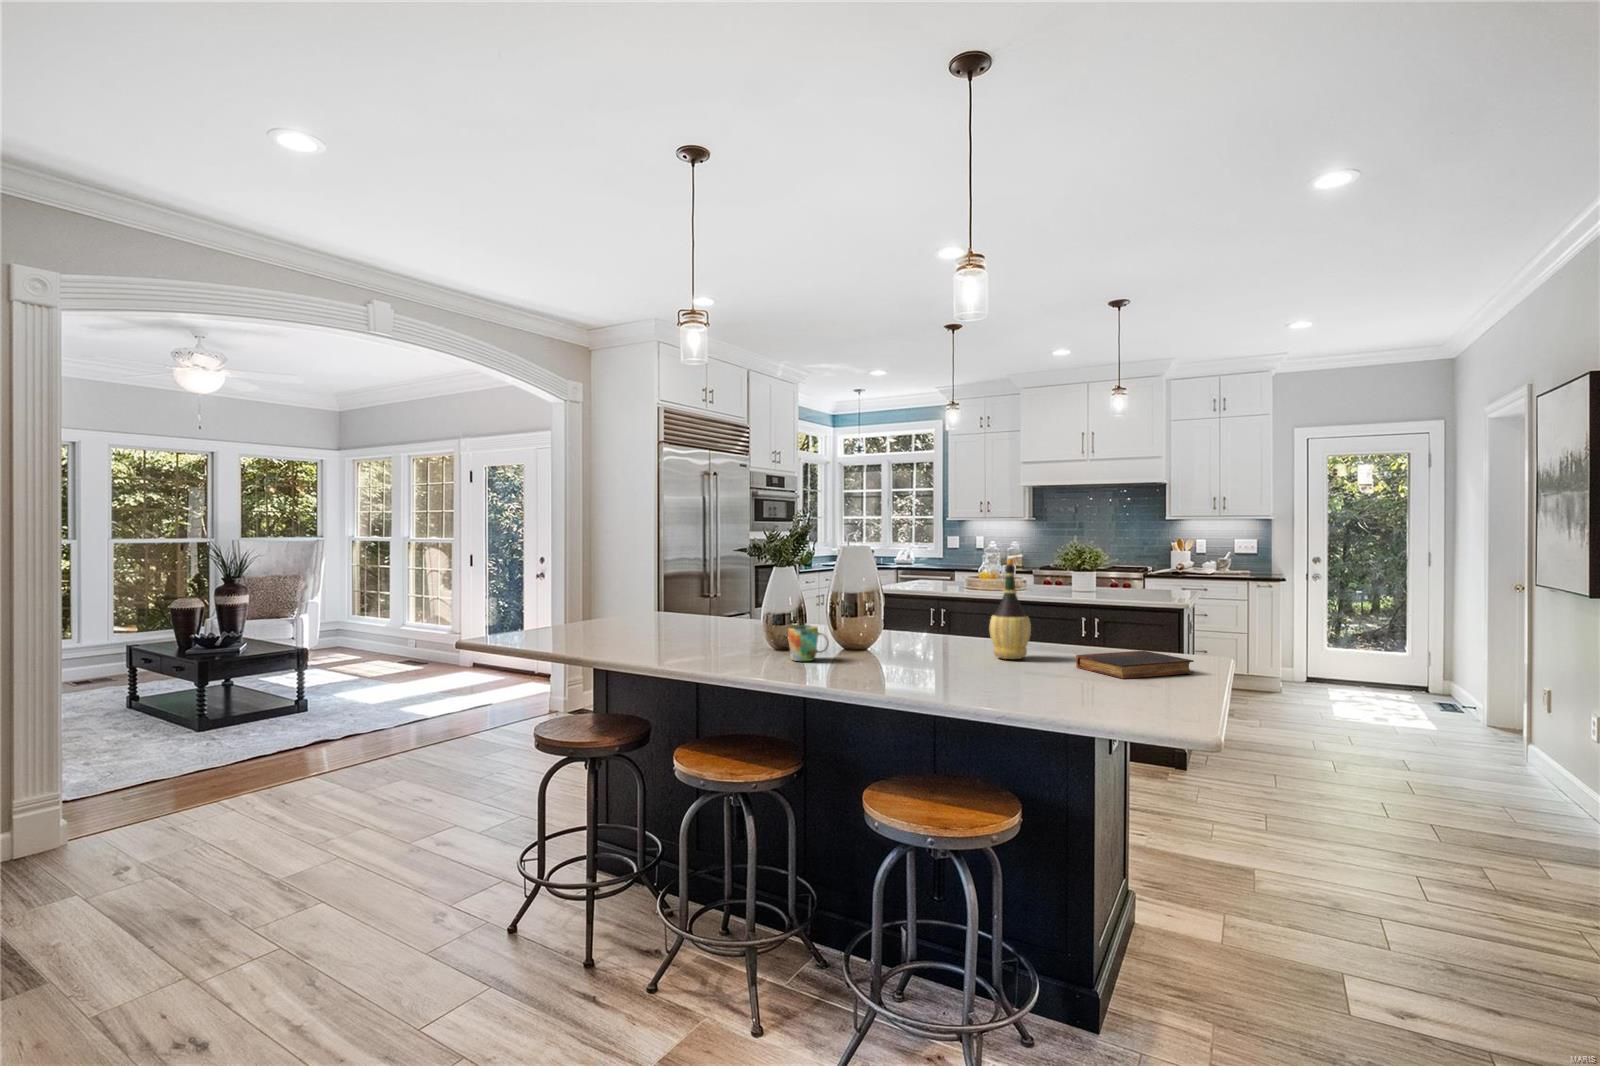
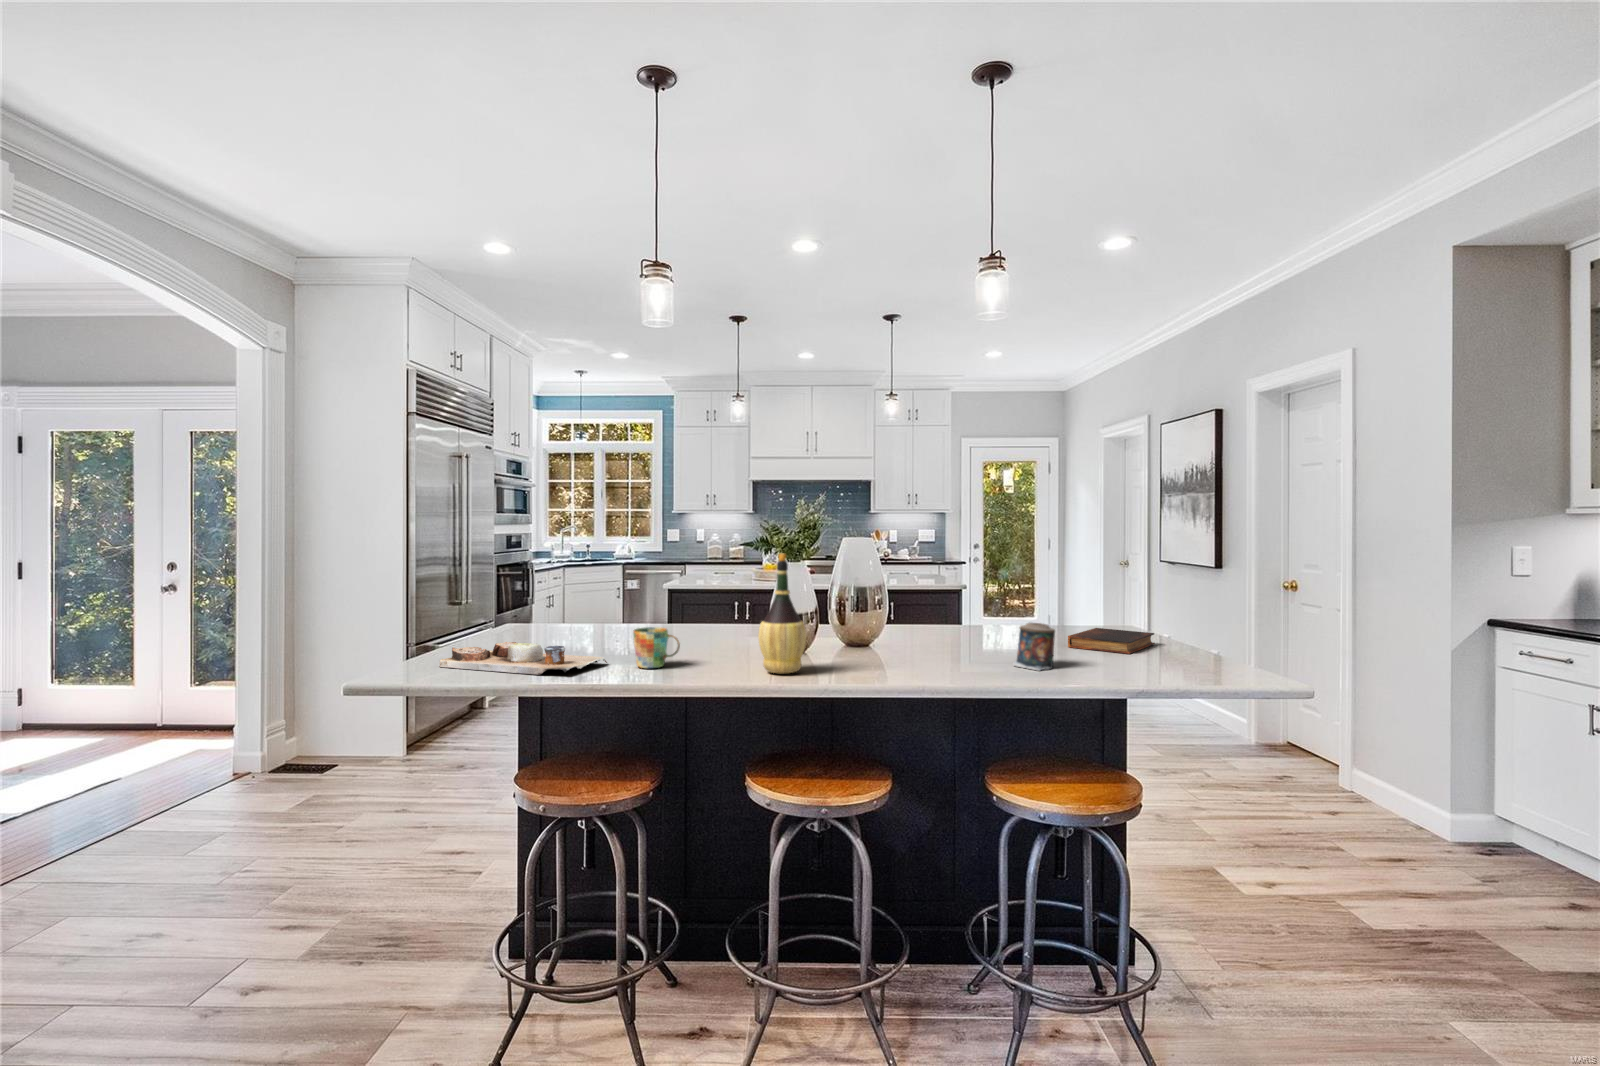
wine bottle: present [989,559,1031,659] -> present [758,553,806,673]
cutting board: none [532,623,634,647] -> present [440,642,607,675]
mug: present [788,625,829,661] -> present [633,627,680,668]
candle: none [950,633,993,682] -> present [1013,623,1055,671]

